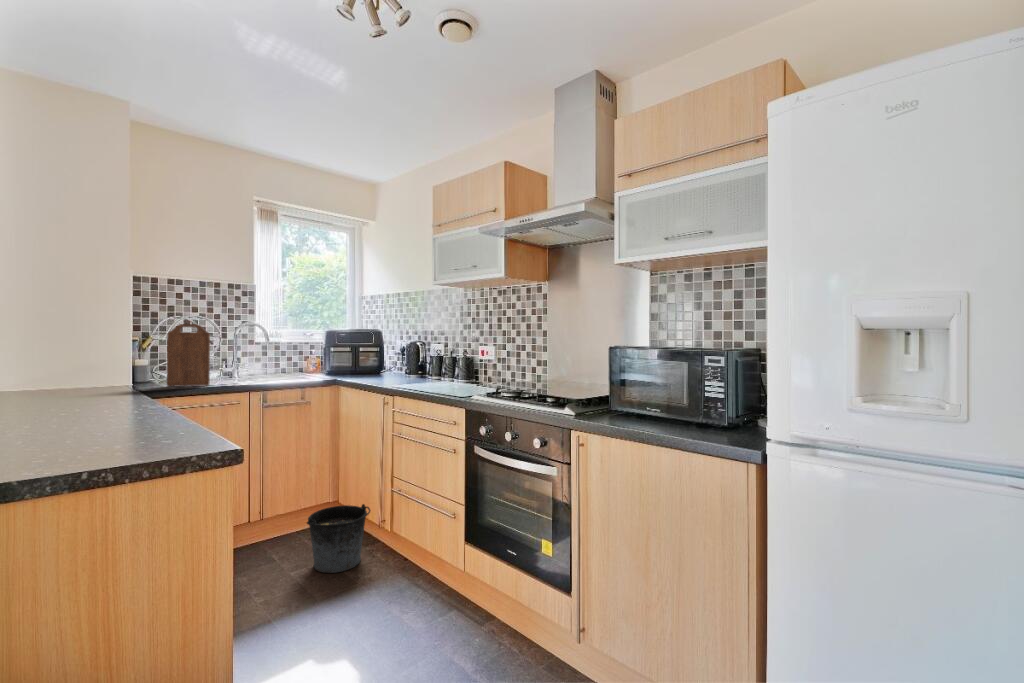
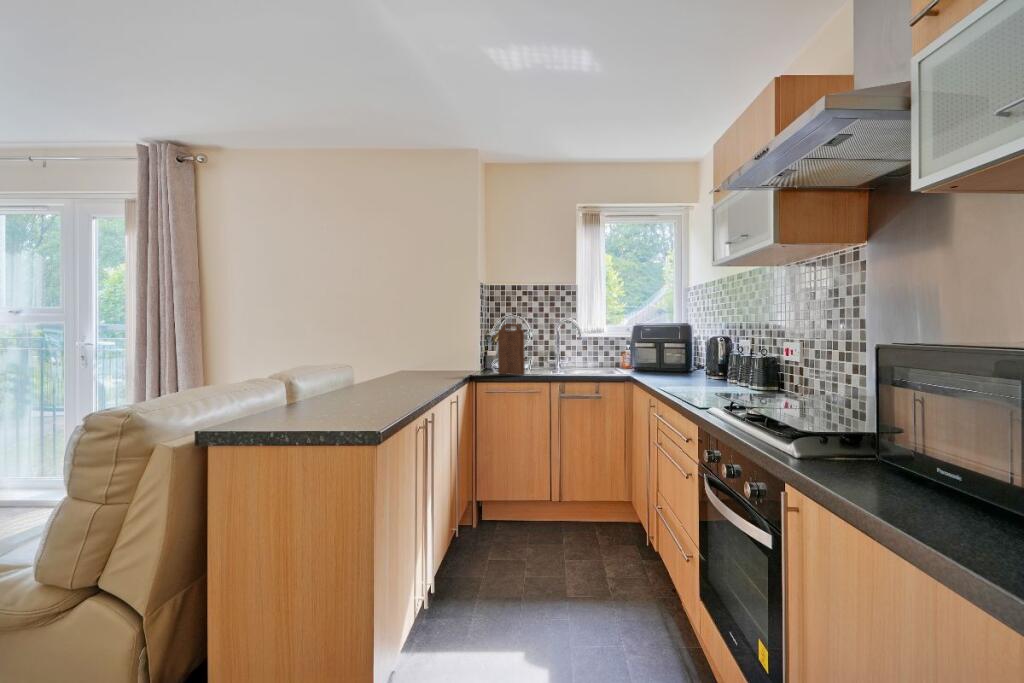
bucket: present [307,504,371,573] -> none [577,503,642,570]

